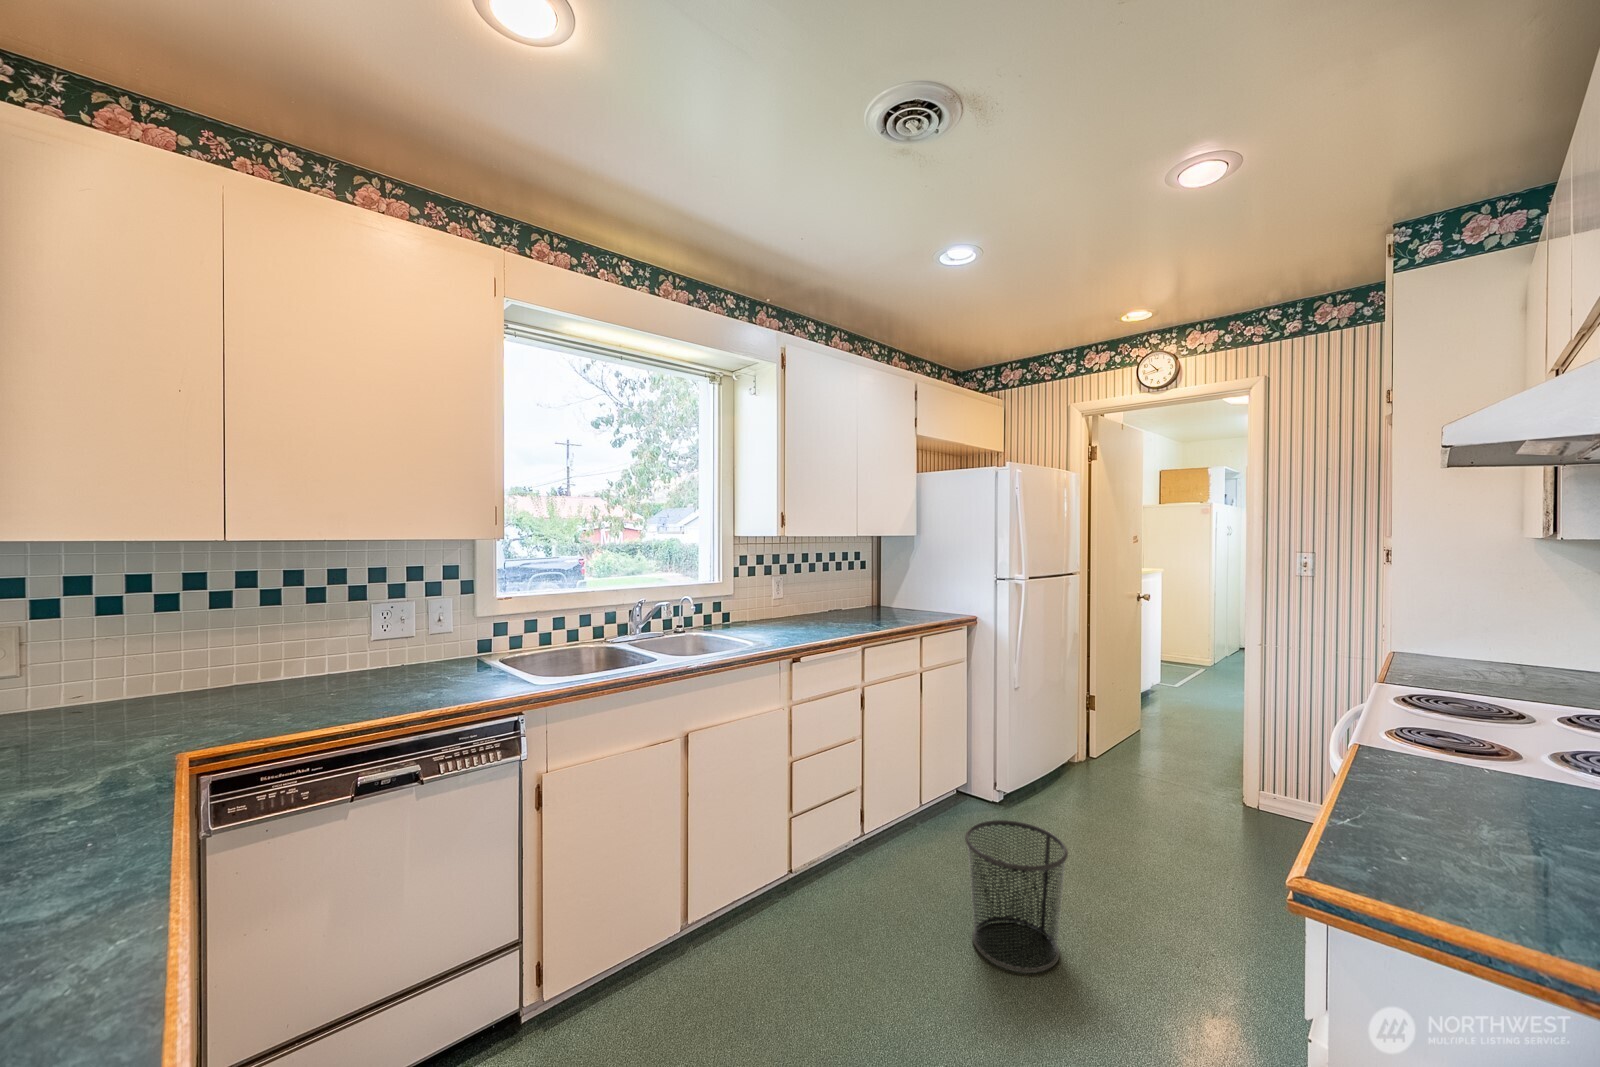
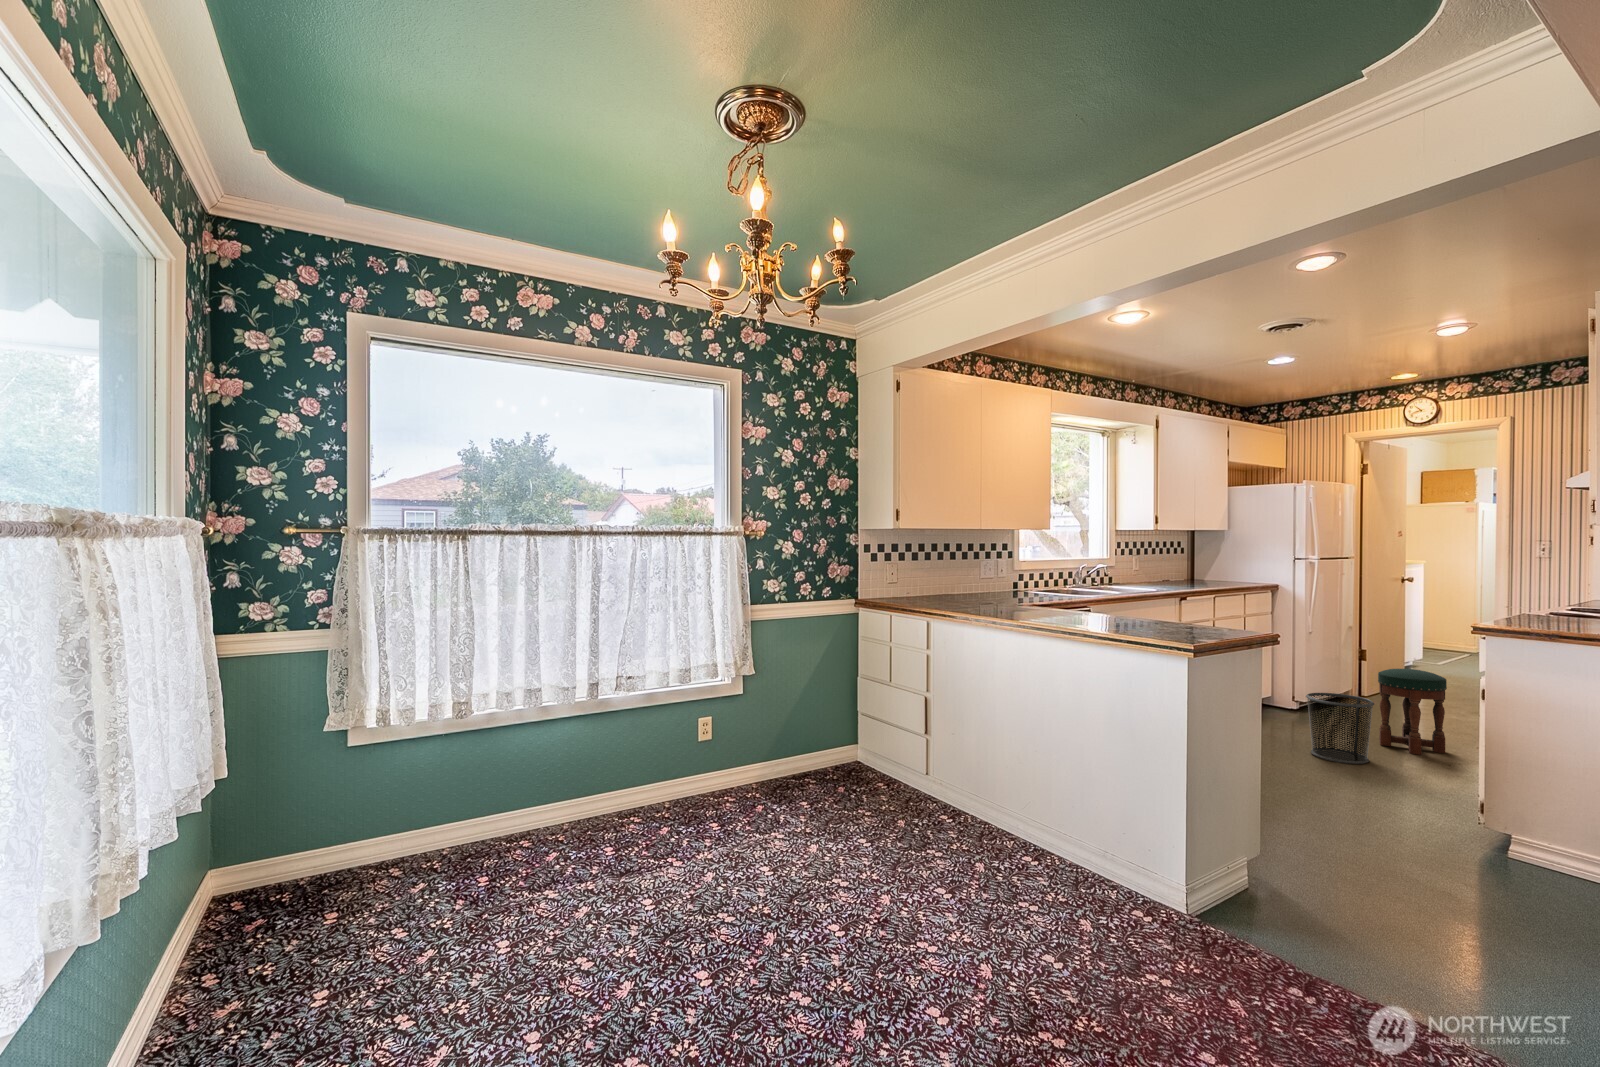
stool: none [1086,762,1182,921] -> present [1378,669,1447,755]

